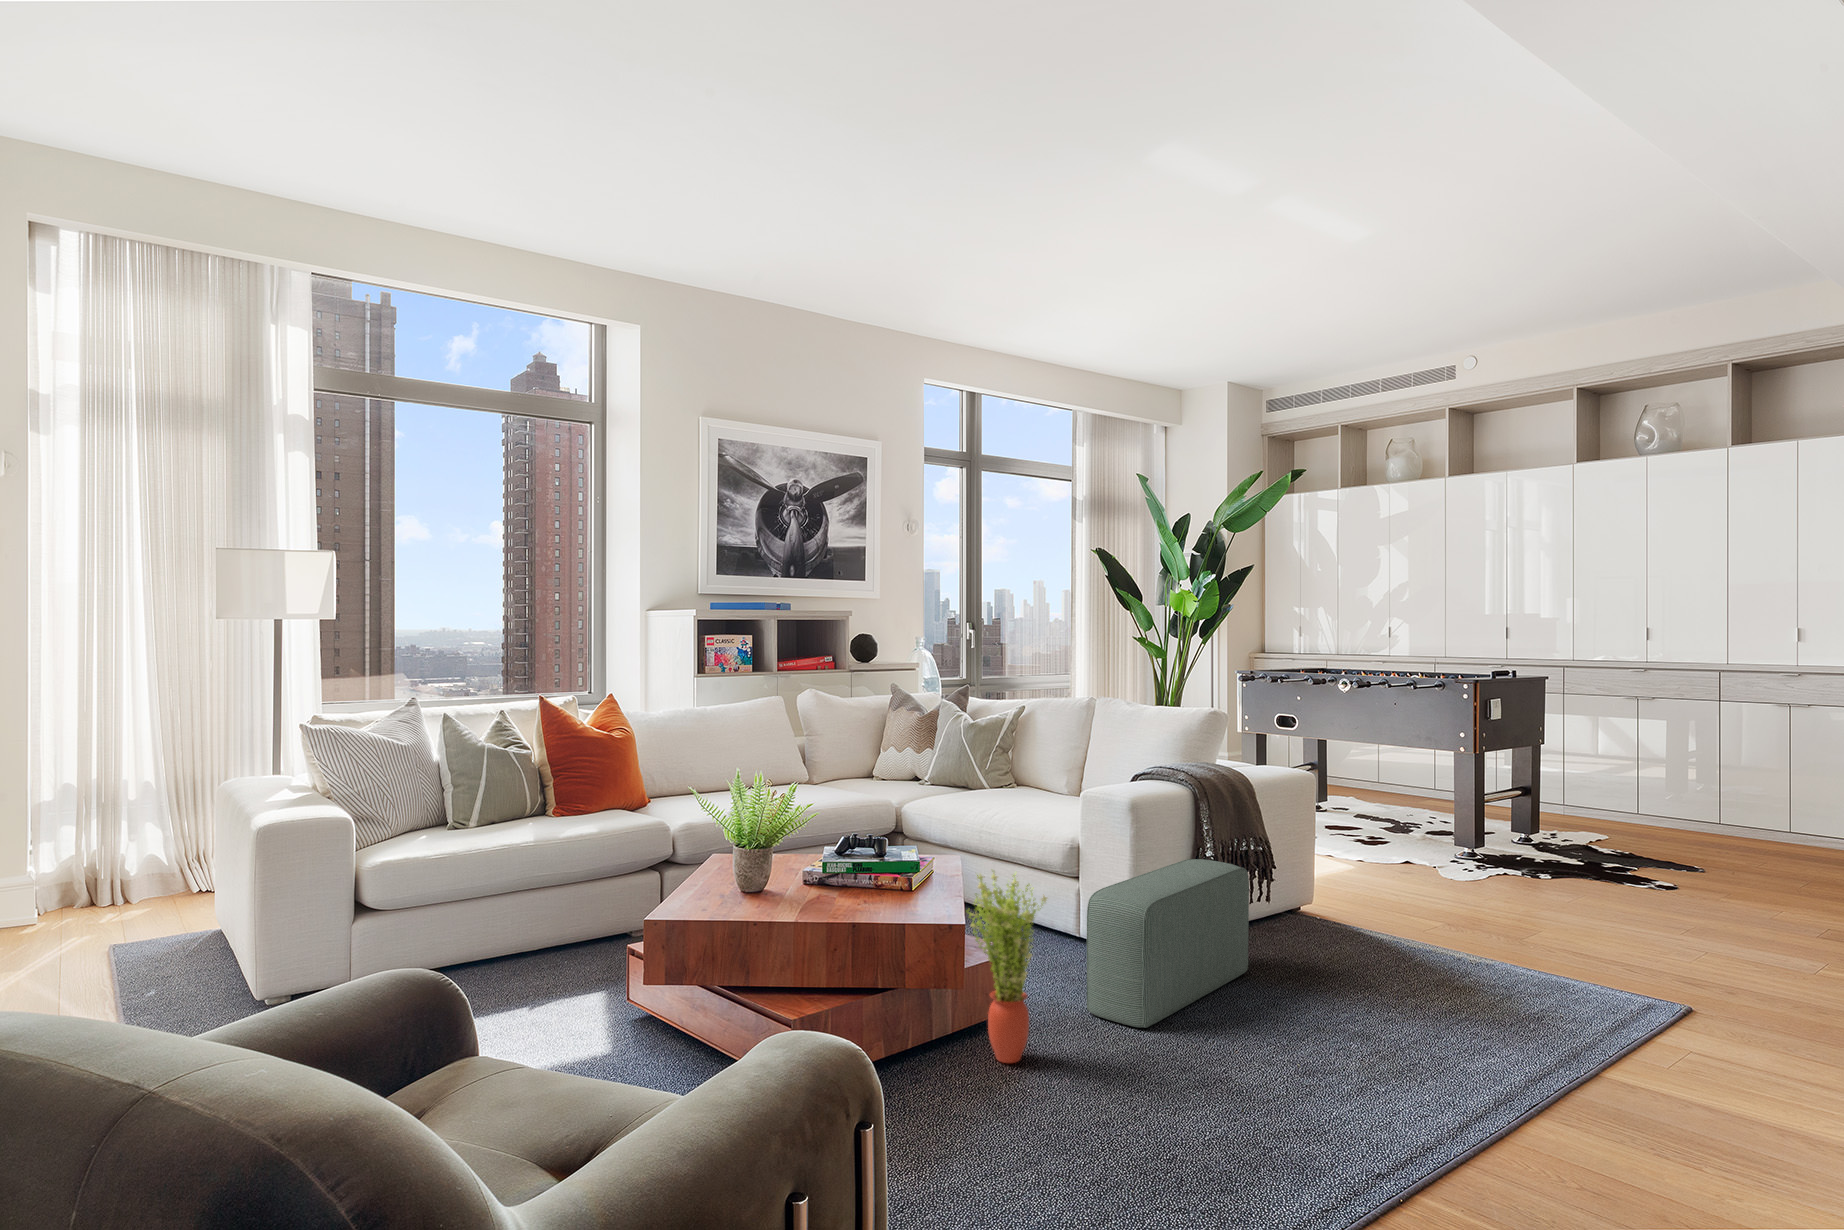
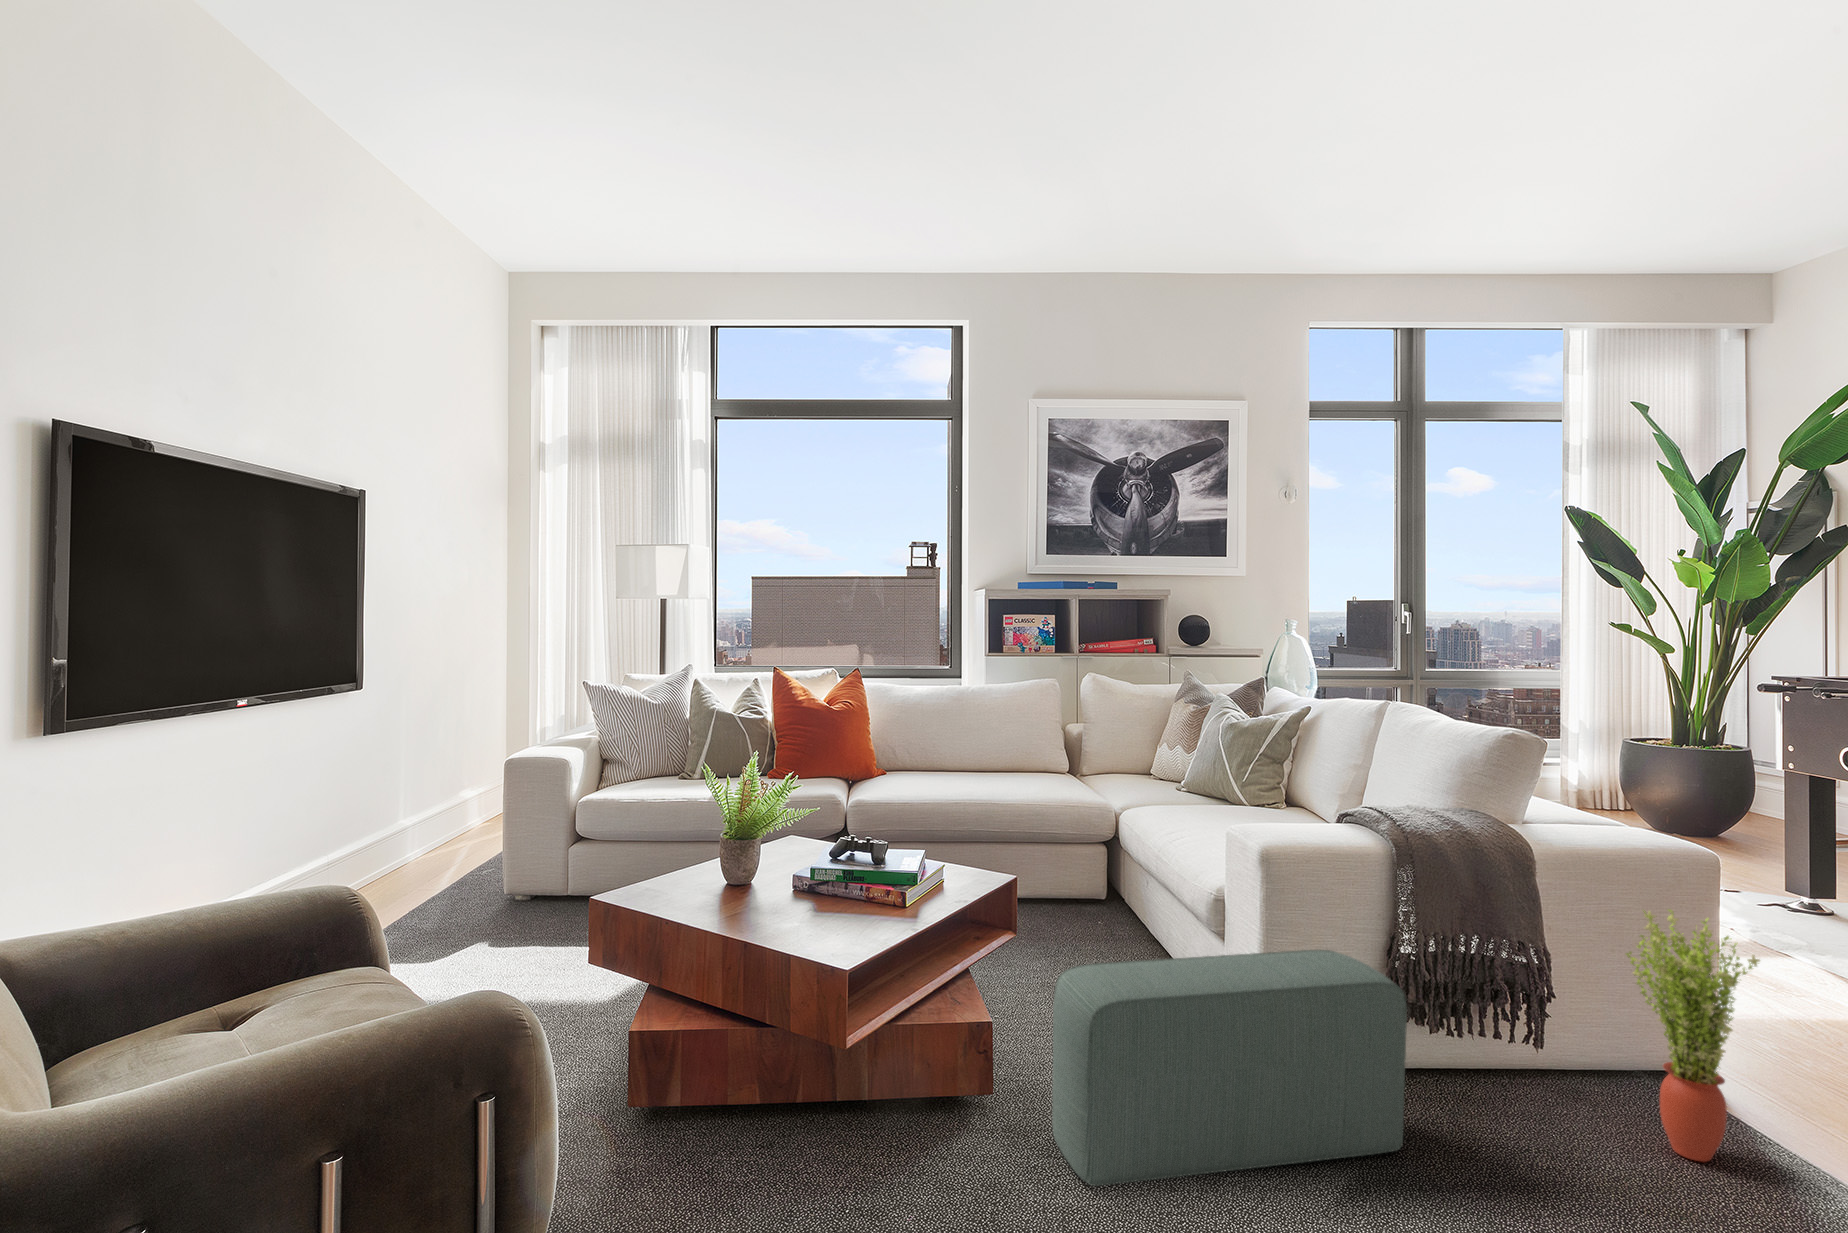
potted plant: present [967,873,1047,1063] -> present [1626,910,1760,1162]

